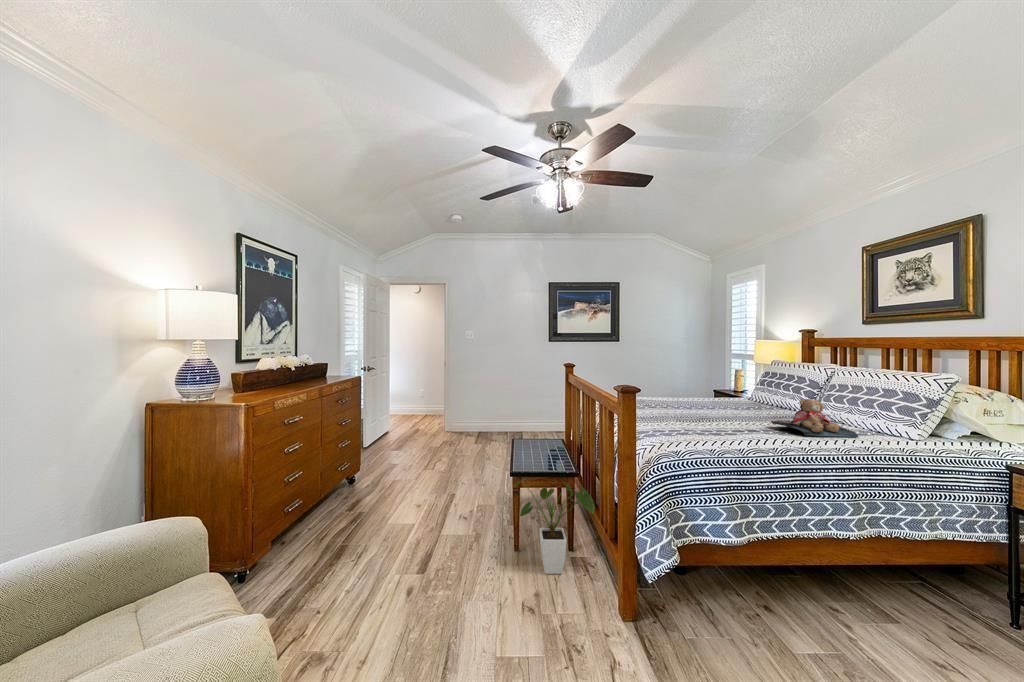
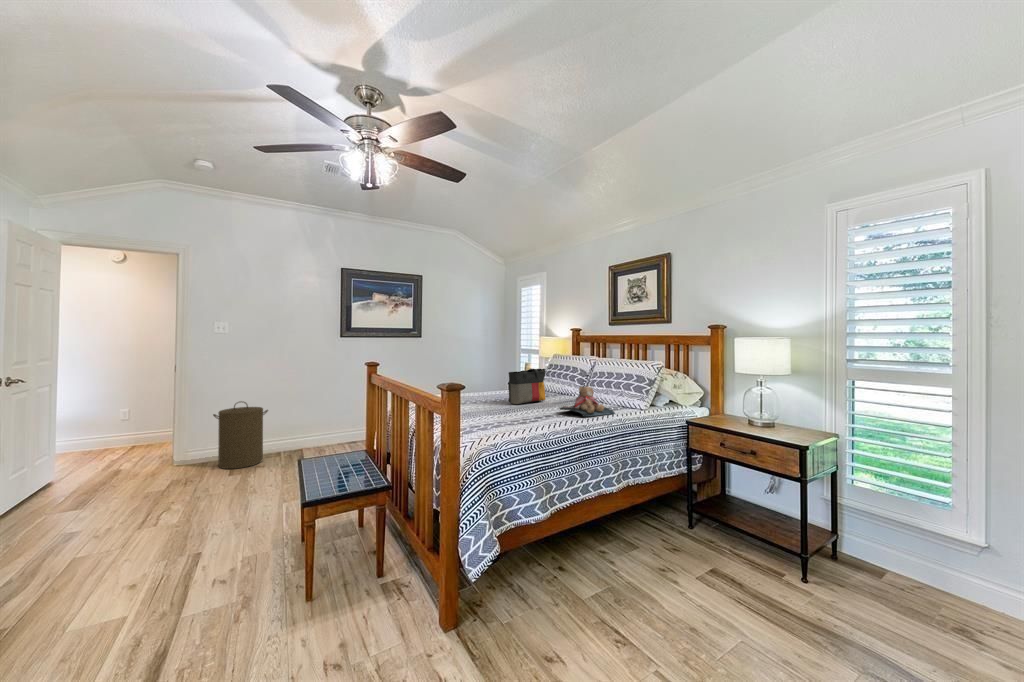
tote bag: none [708,375,757,413] -> present [508,369,546,404]
laundry hamper: none [464,390,499,441] -> present [213,401,268,469]
house plant: present [515,478,595,574] -> none [312,498,415,610]

